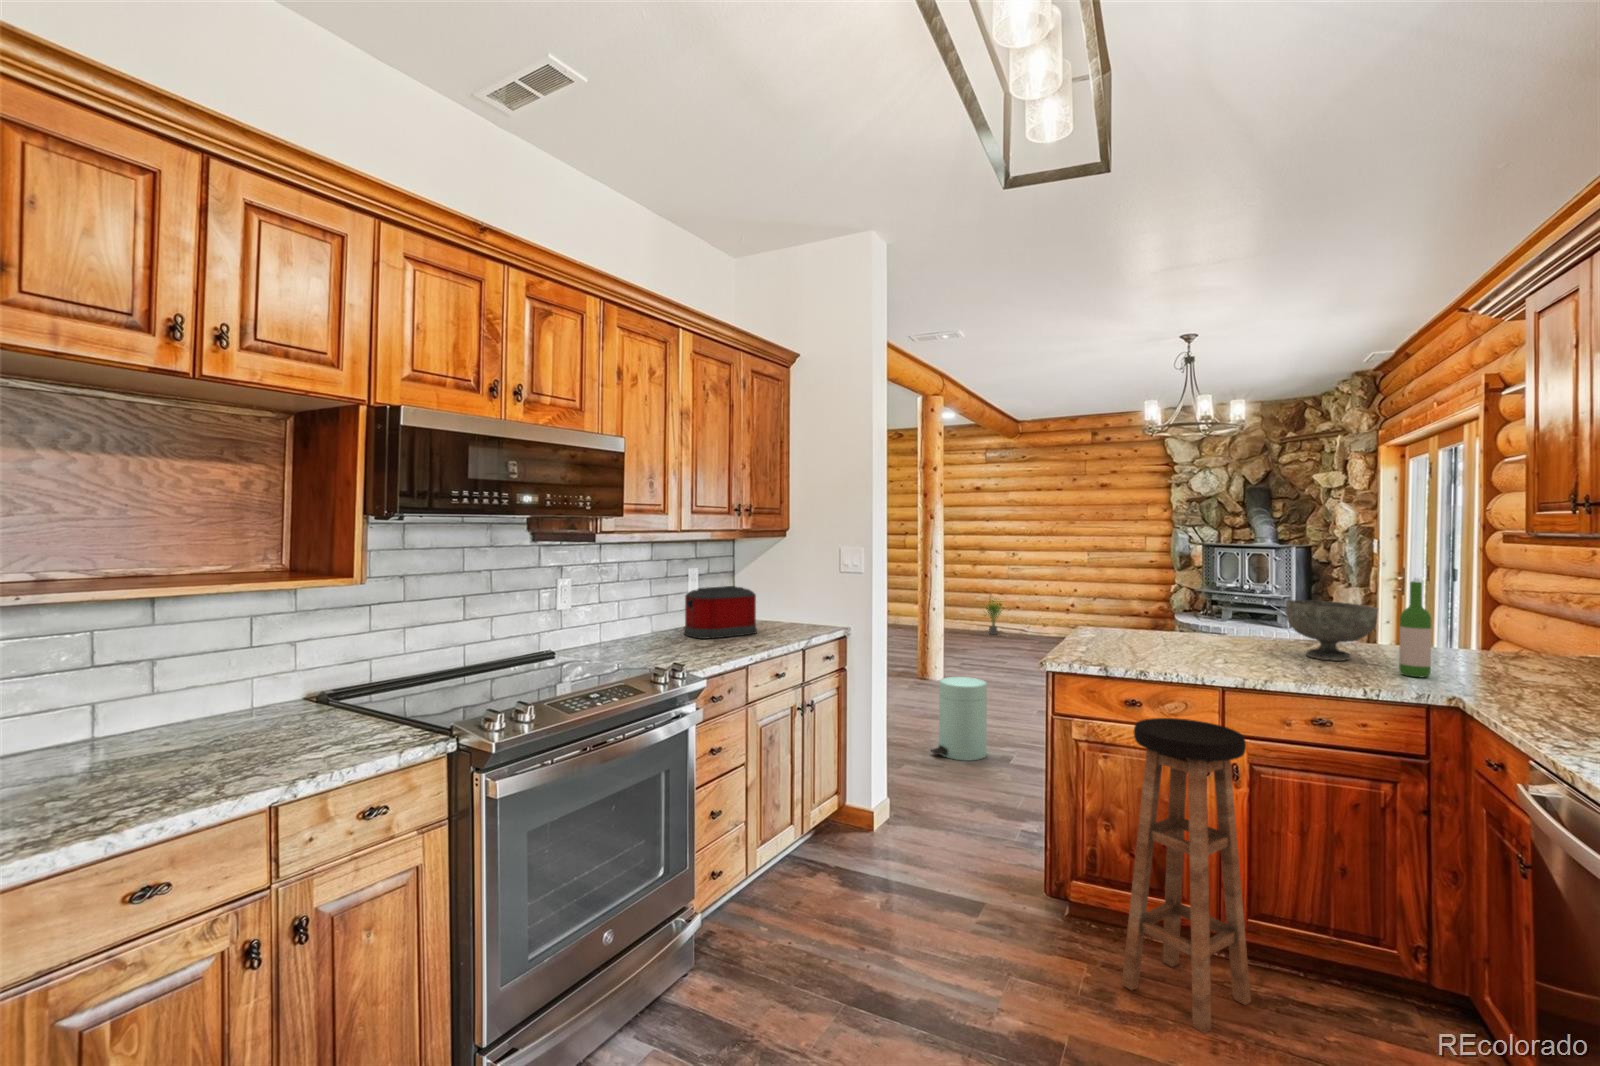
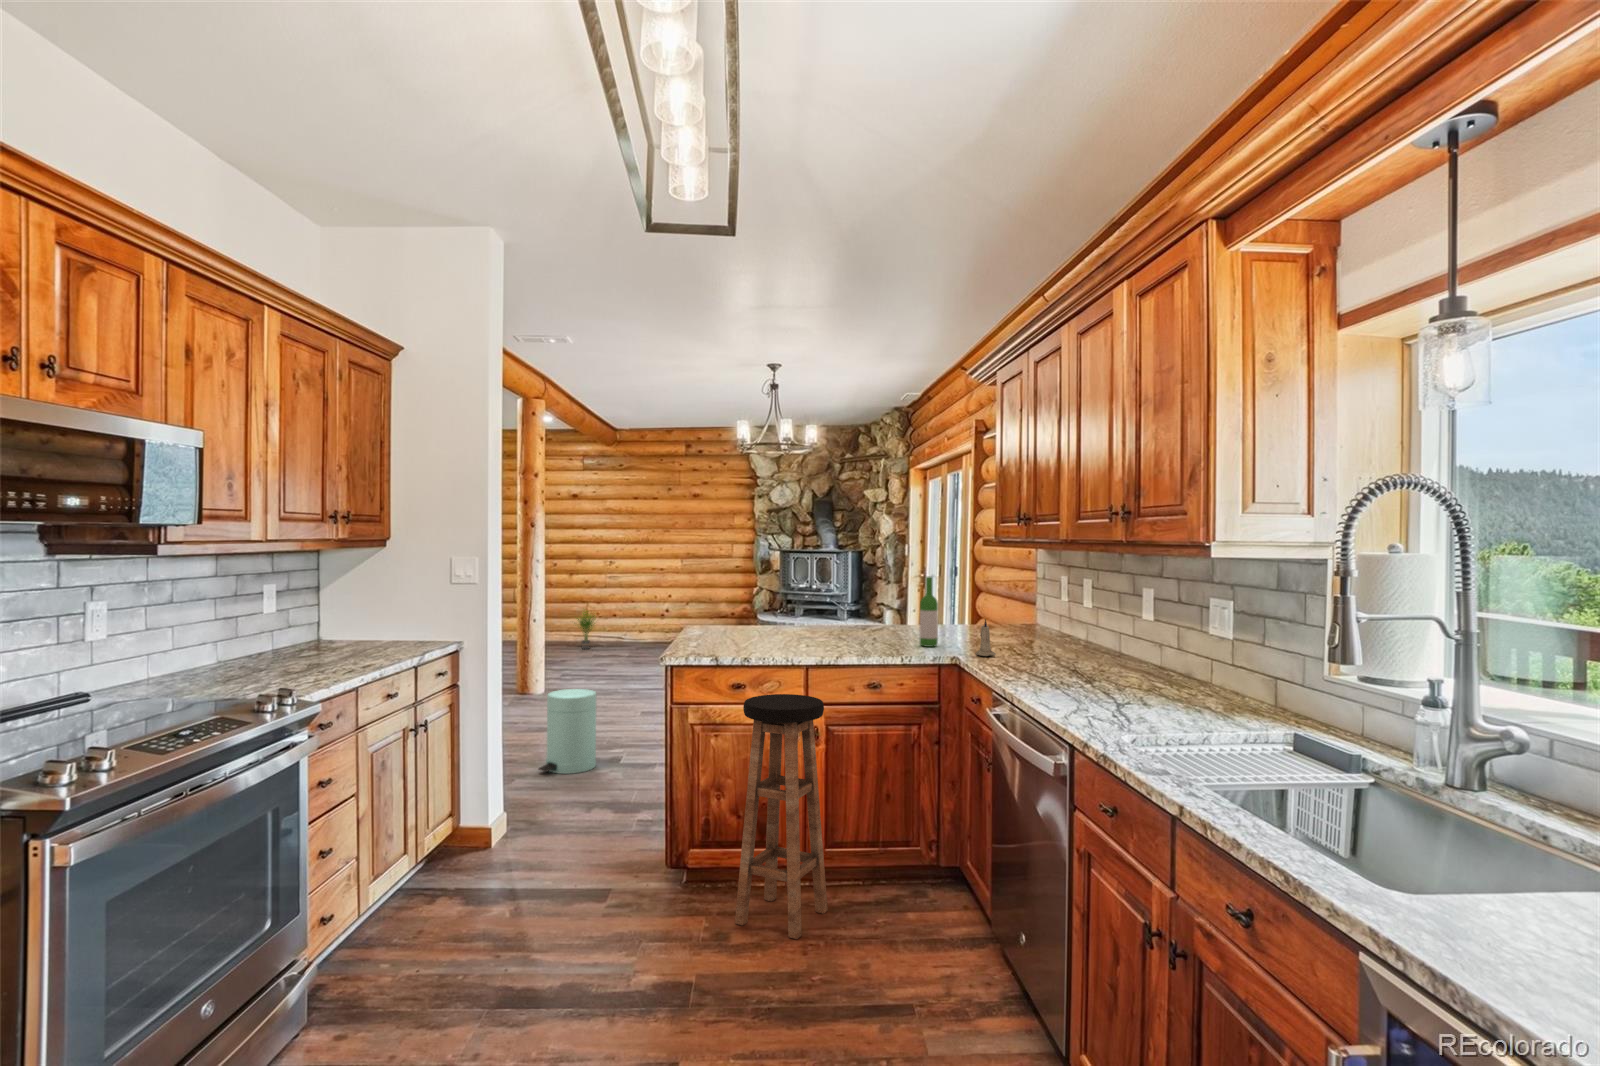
toaster: present [684,586,757,639] -> none [263,602,358,663]
decorative bowl: present [1286,600,1378,661] -> none [849,594,908,640]
candle: none [1503,646,1544,702] -> present [975,619,996,656]

